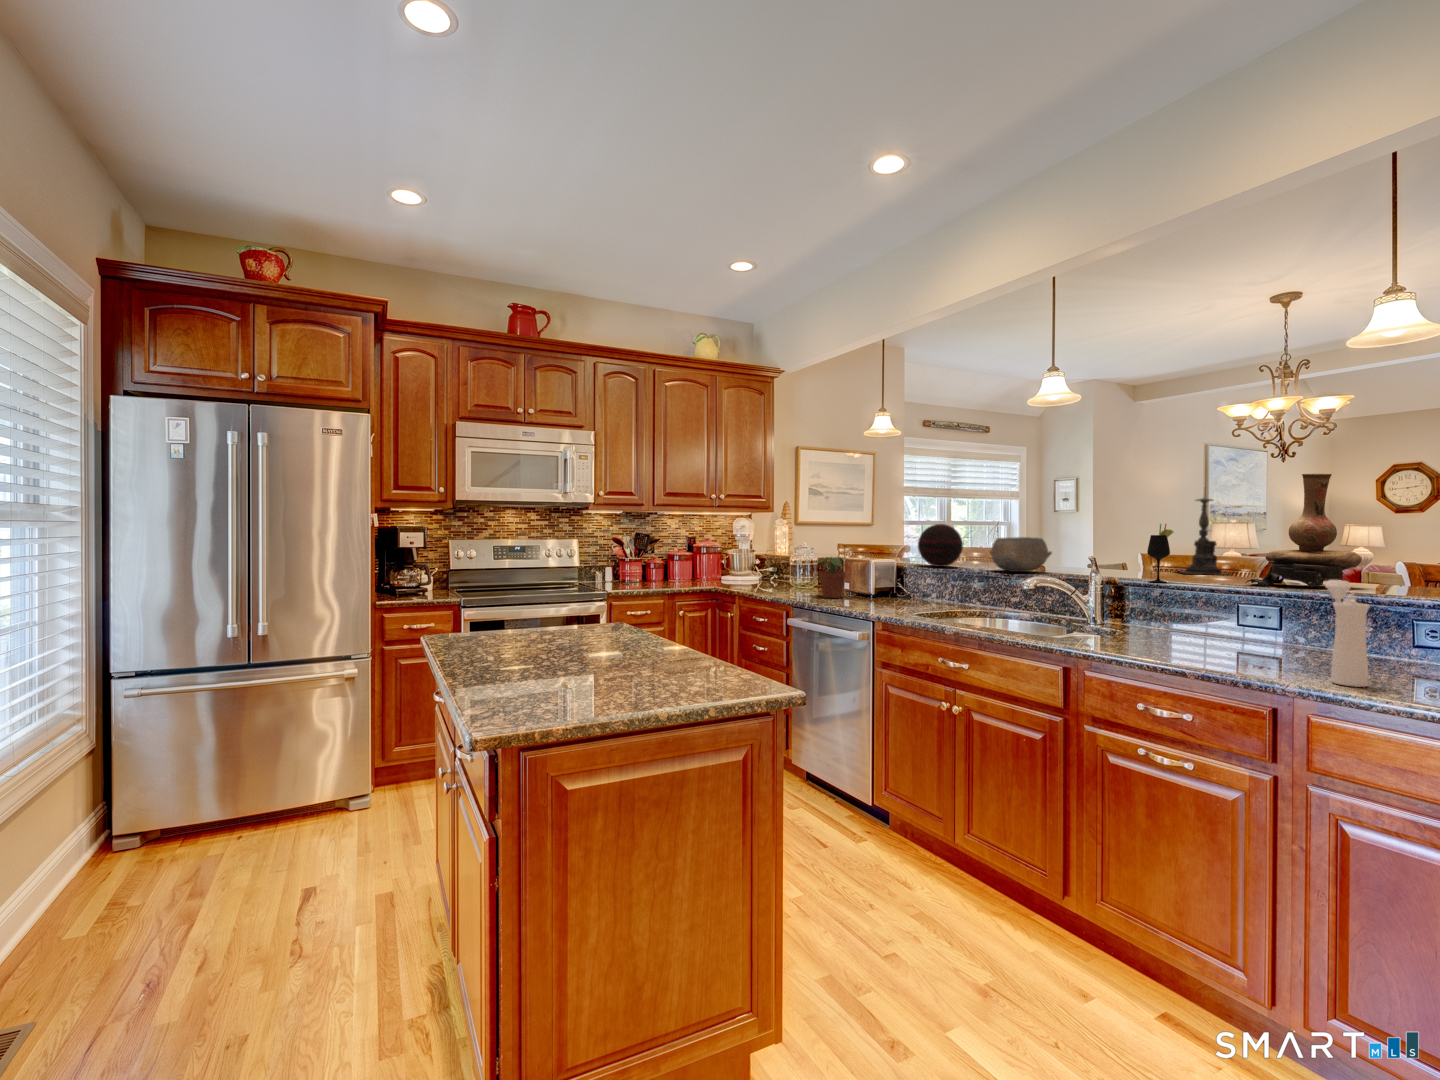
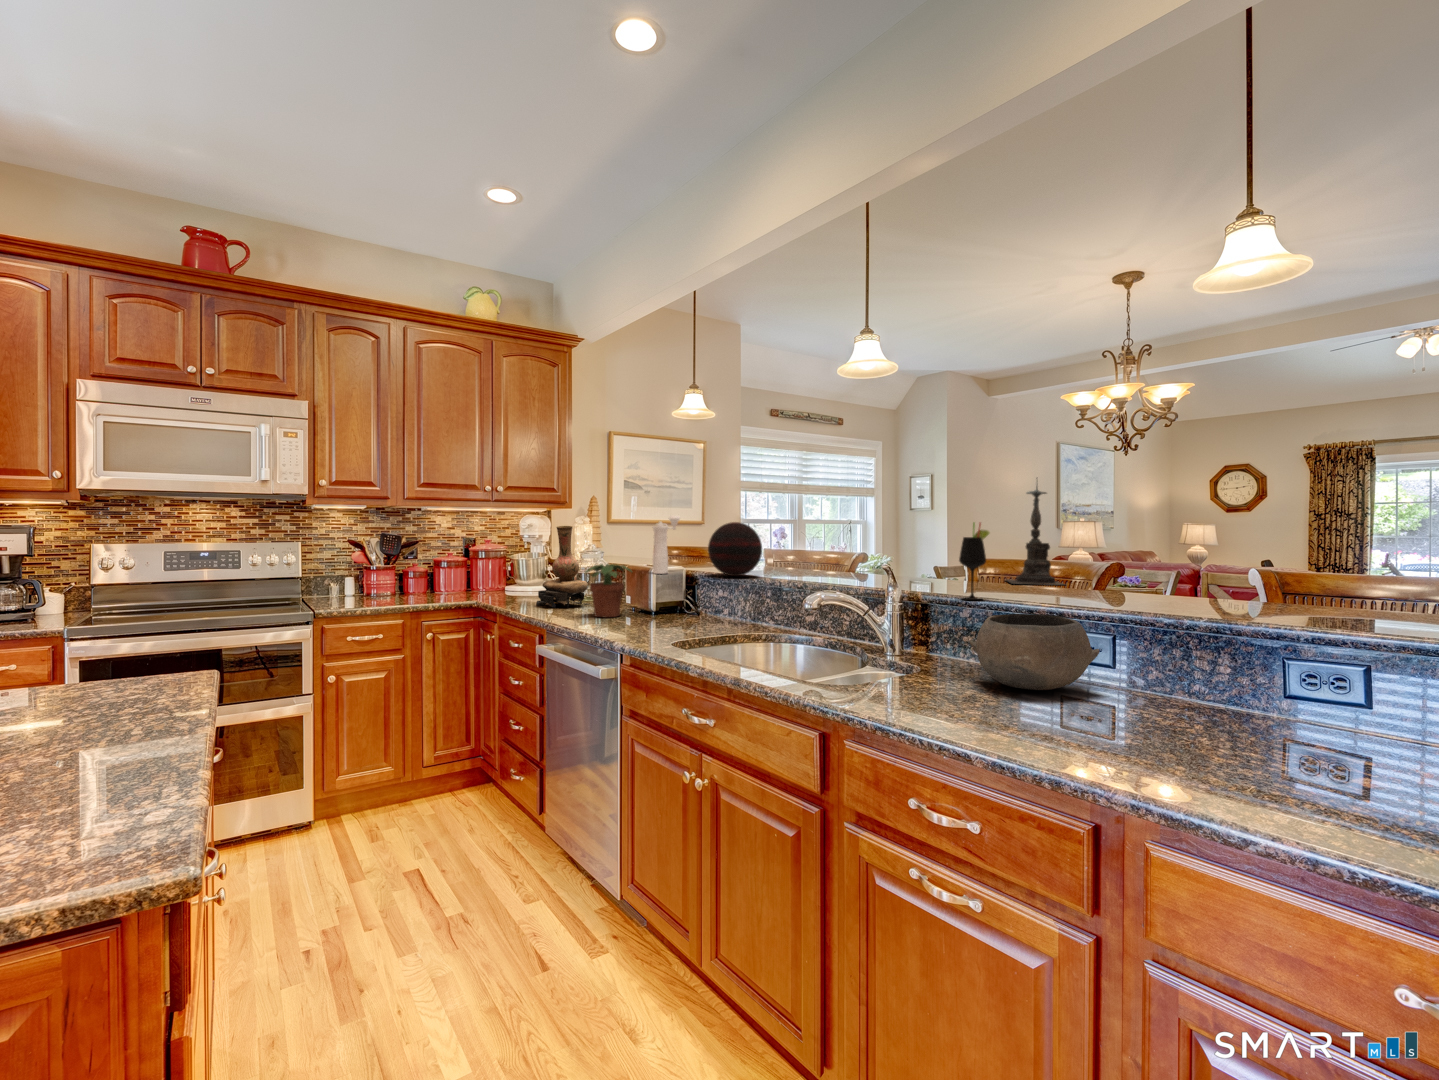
vase: present [1246,474,1361,588] -> present [536,526,588,608]
bowl: present [989,537,1052,572] -> present [970,614,1100,690]
pepper mill: present [1325,580,1370,687] -> present [653,515,680,574]

